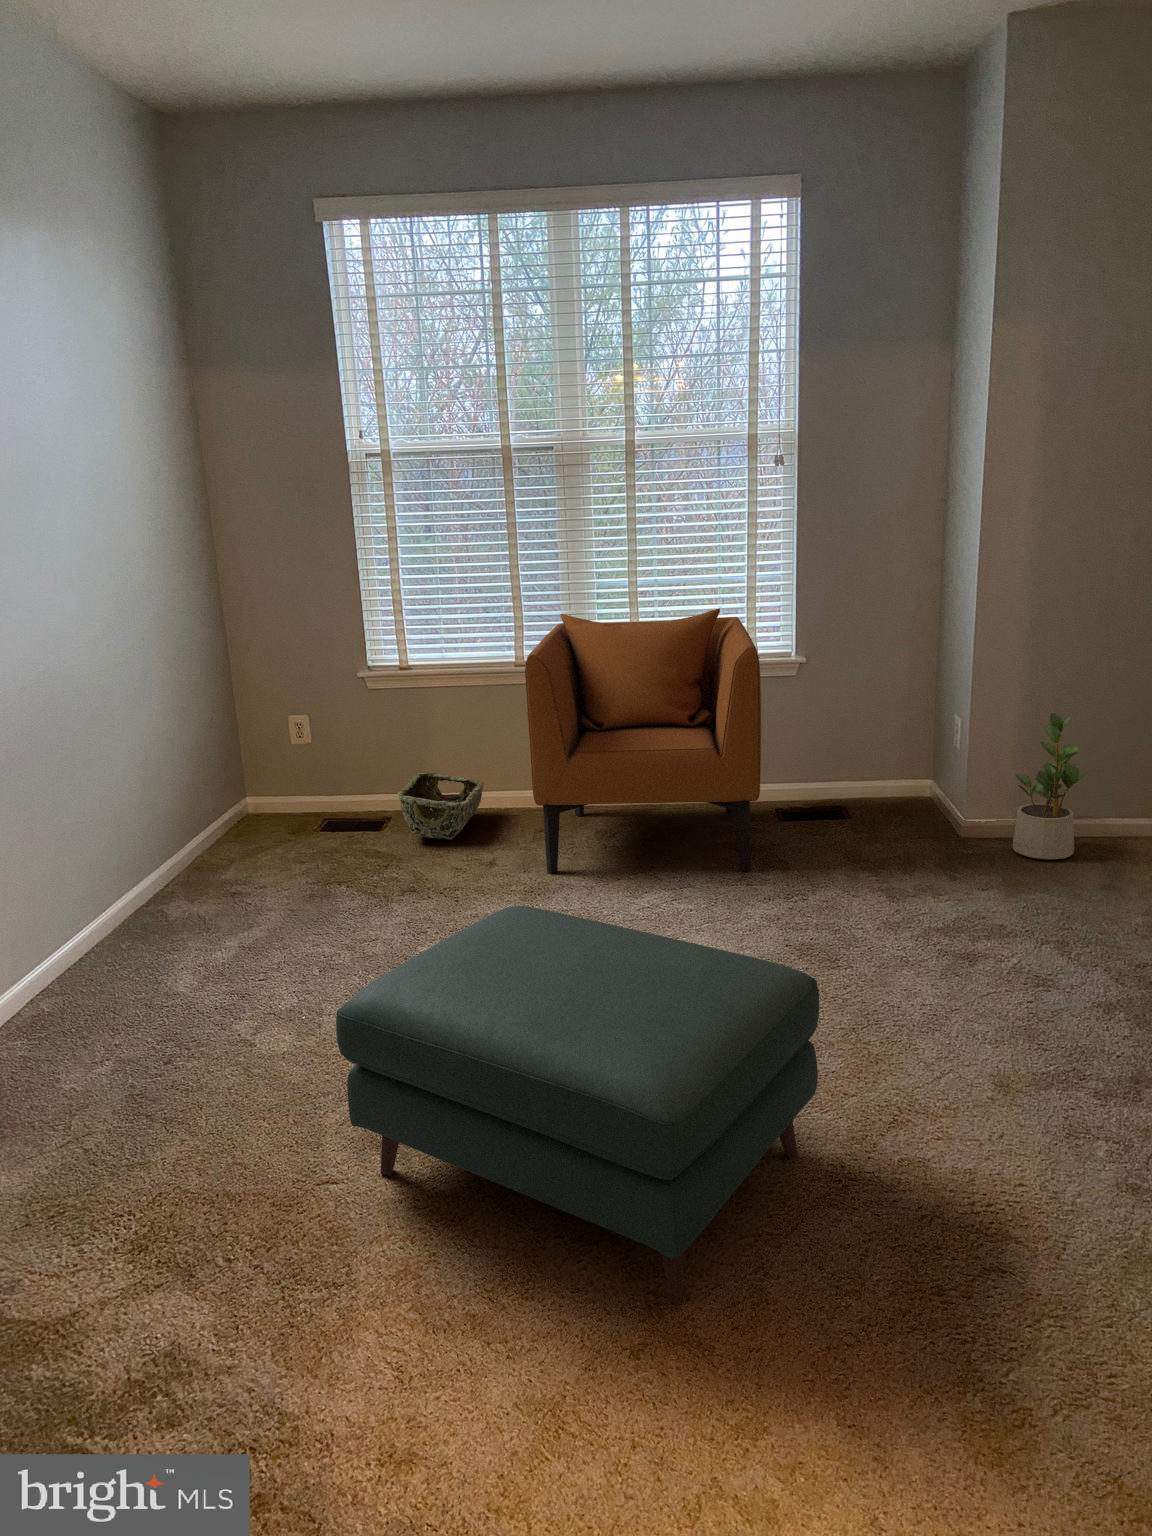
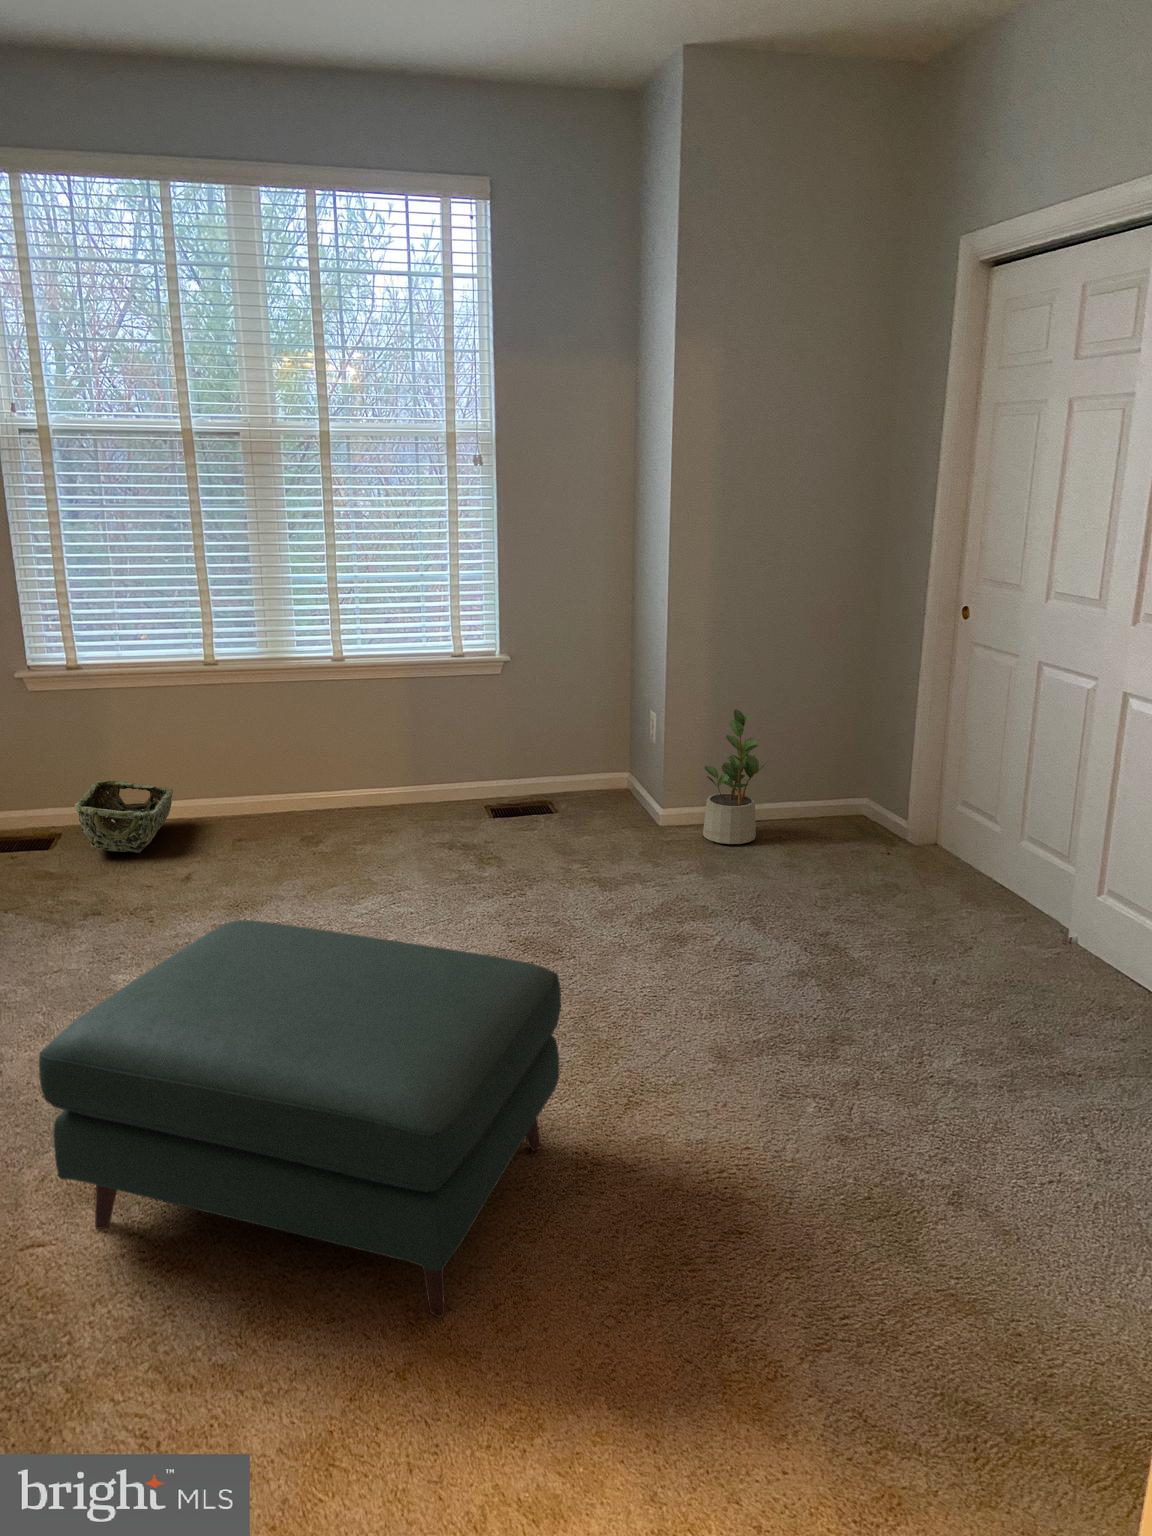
armchair: present [525,609,761,874] -> none [224,607,472,883]

